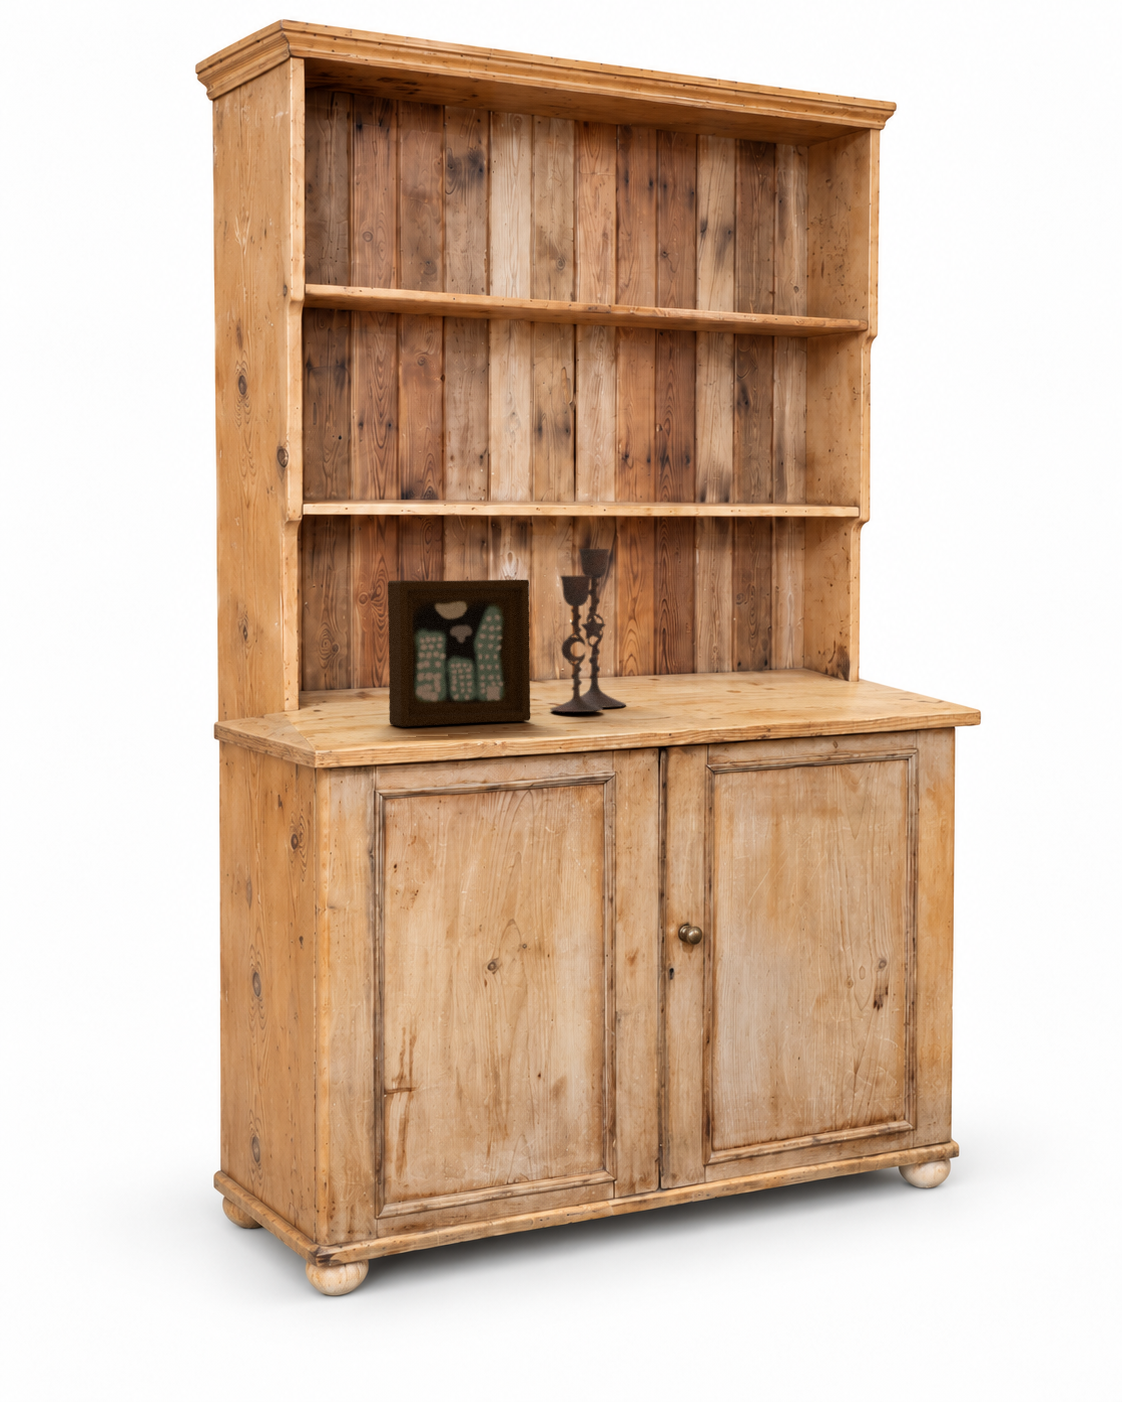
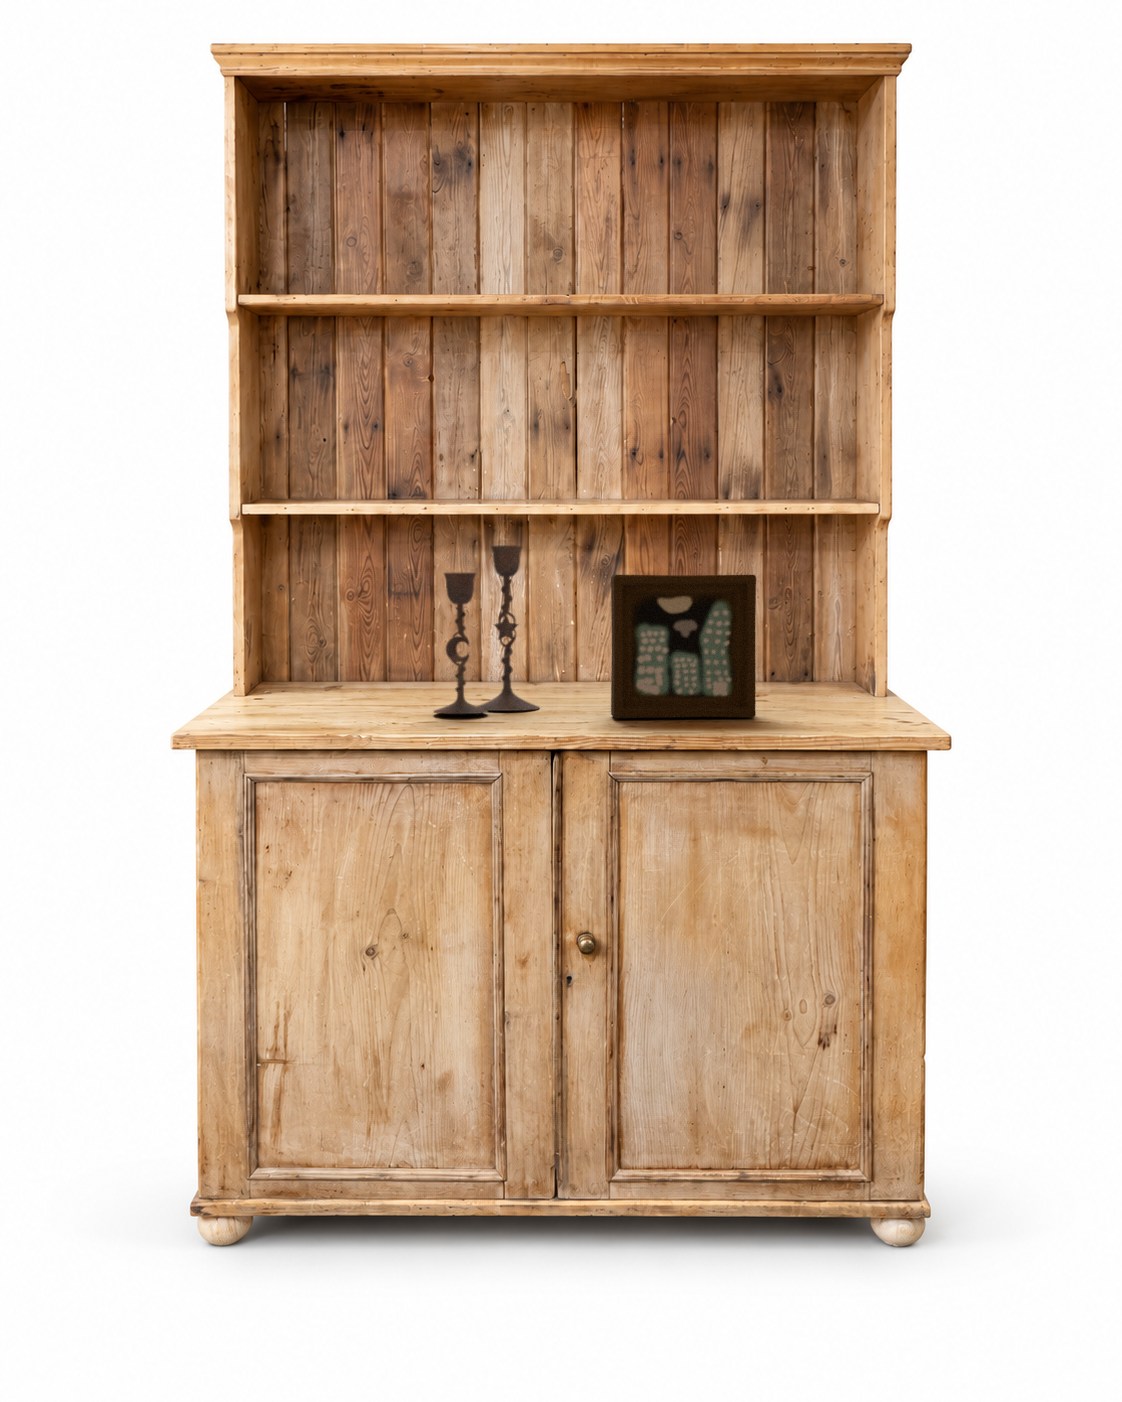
picture frame: present [388,580,530,727] -> present [611,575,756,718]

